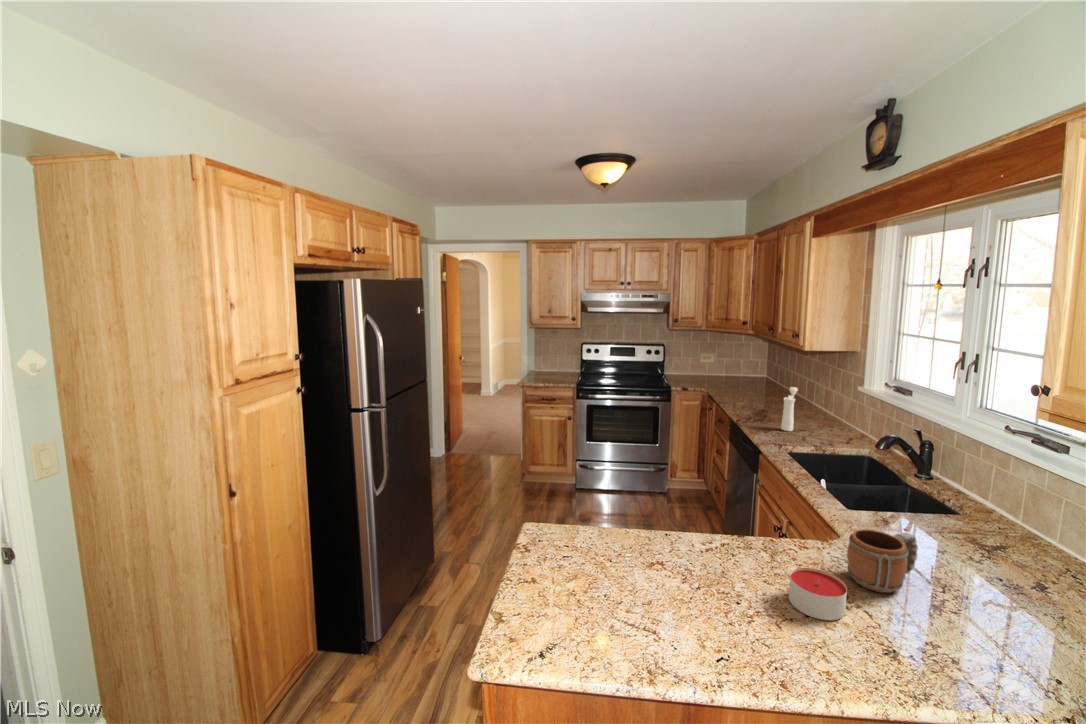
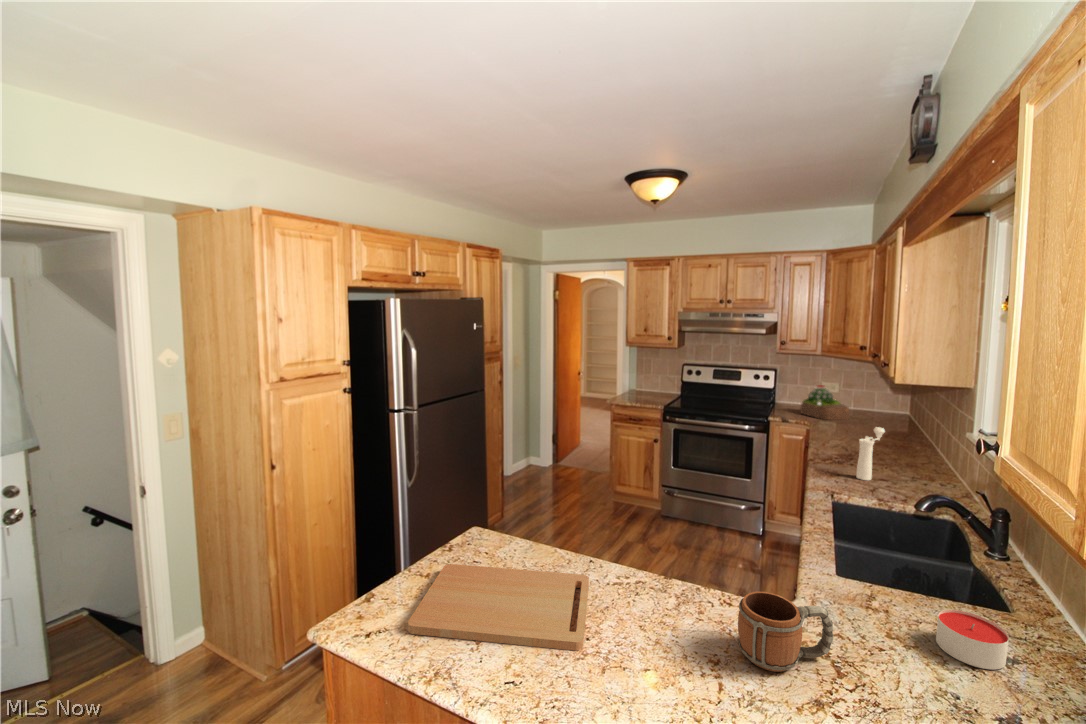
succulent plant: none [689,356,727,385] -> present [801,385,849,420]
cutting board: none [547,547,744,642] -> present [408,564,589,651]
candle: present [789,568,847,620] -> present [936,610,1009,670]

